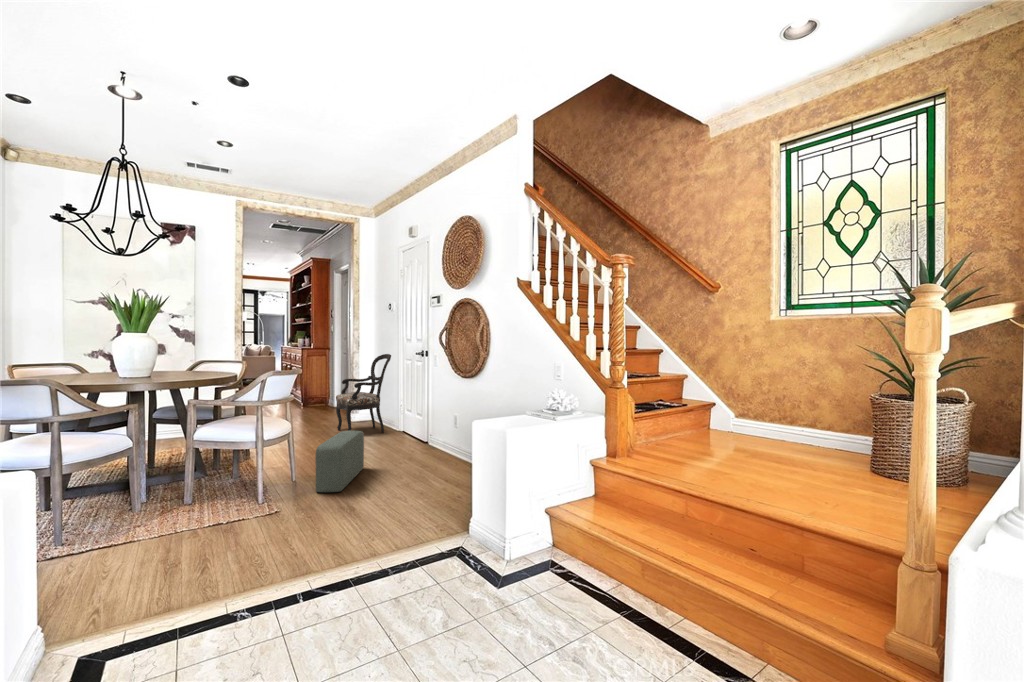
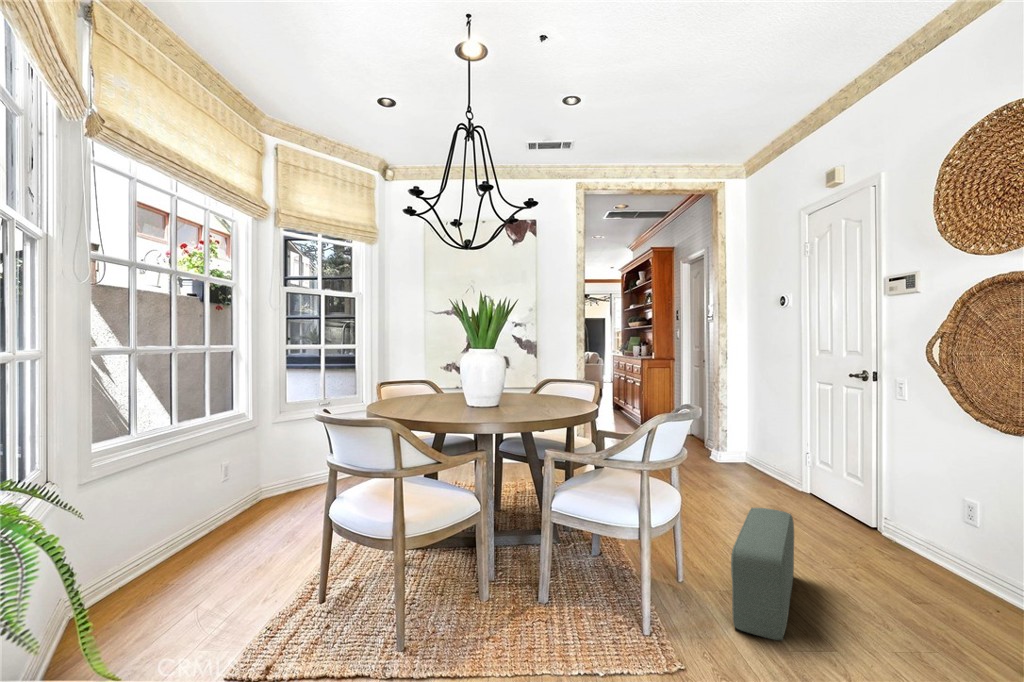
armchair: present [336,354,391,433] -> none [702,371,789,493]

